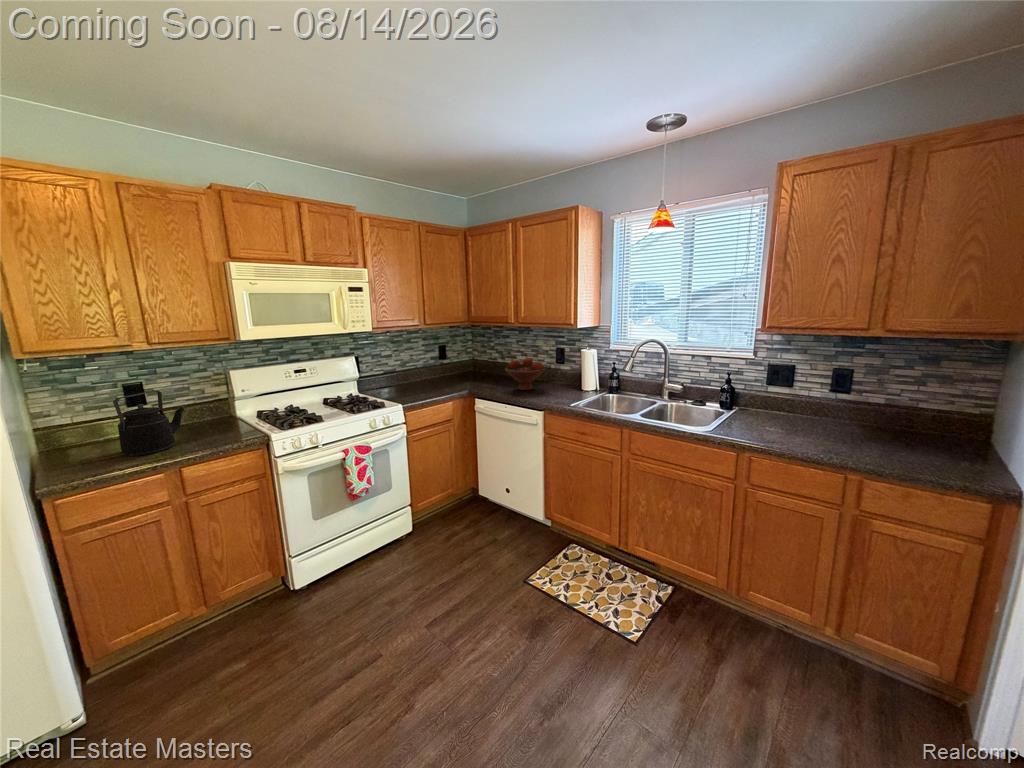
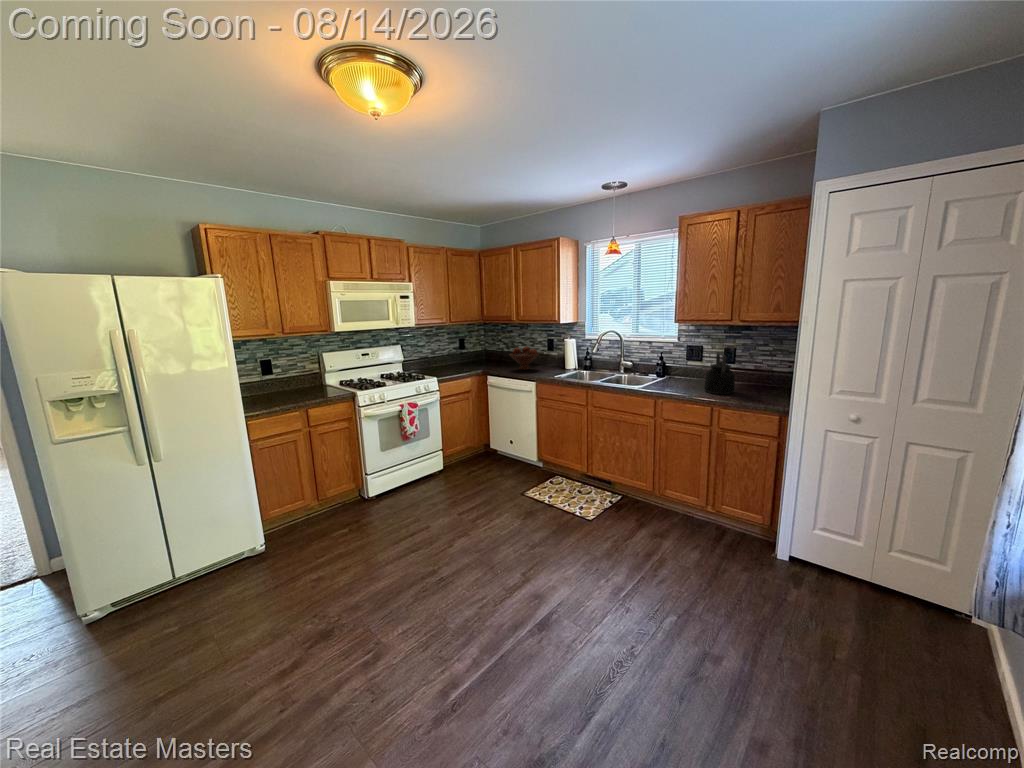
kettle: present [113,390,184,456] -> present [704,353,735,394]

